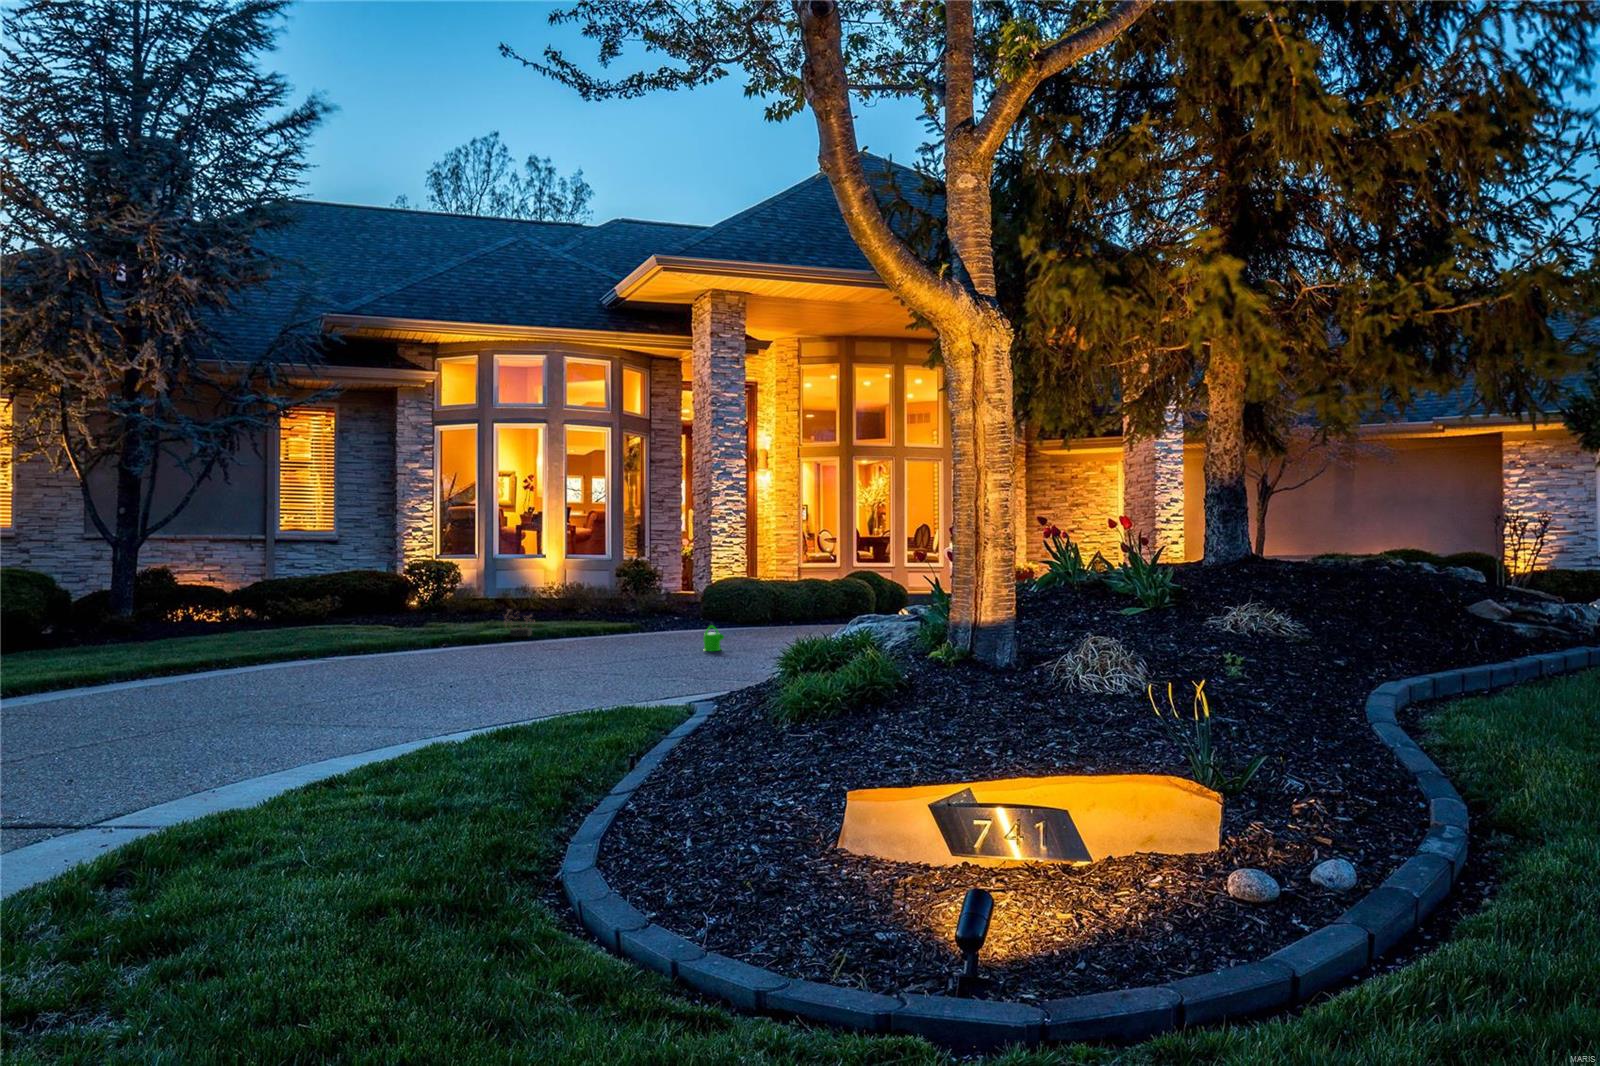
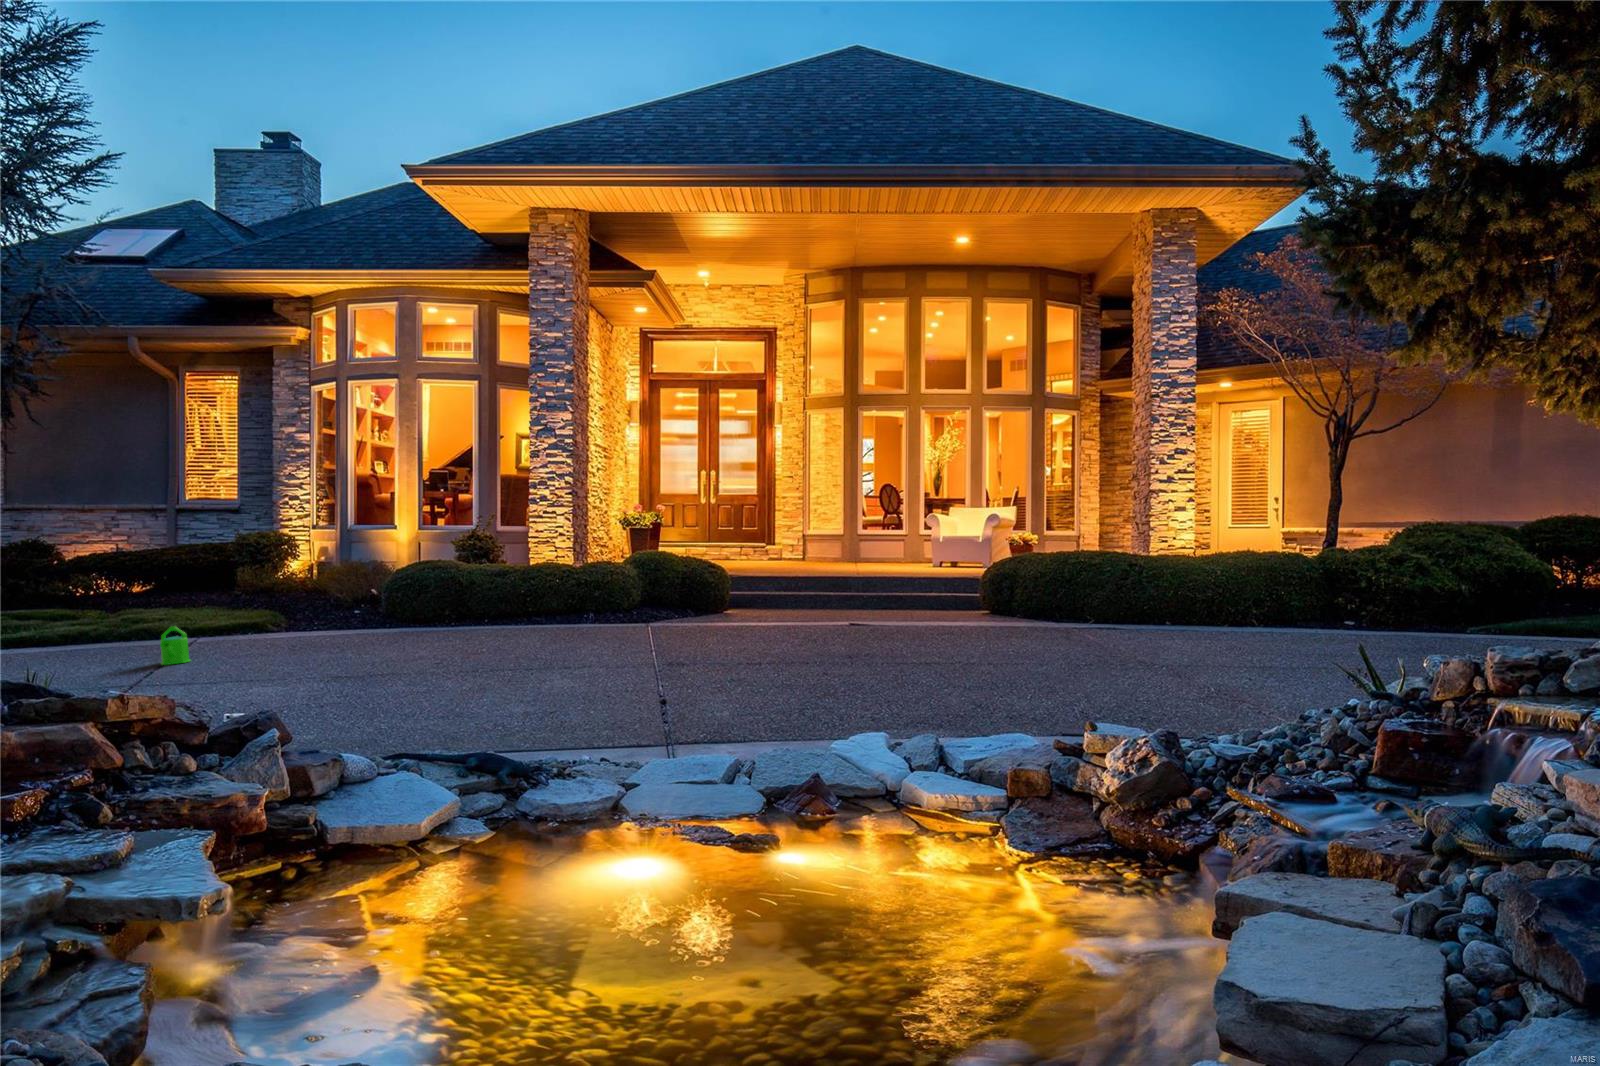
decorative plant: present [505,609,535,637] -> none [85,592,131,627]

